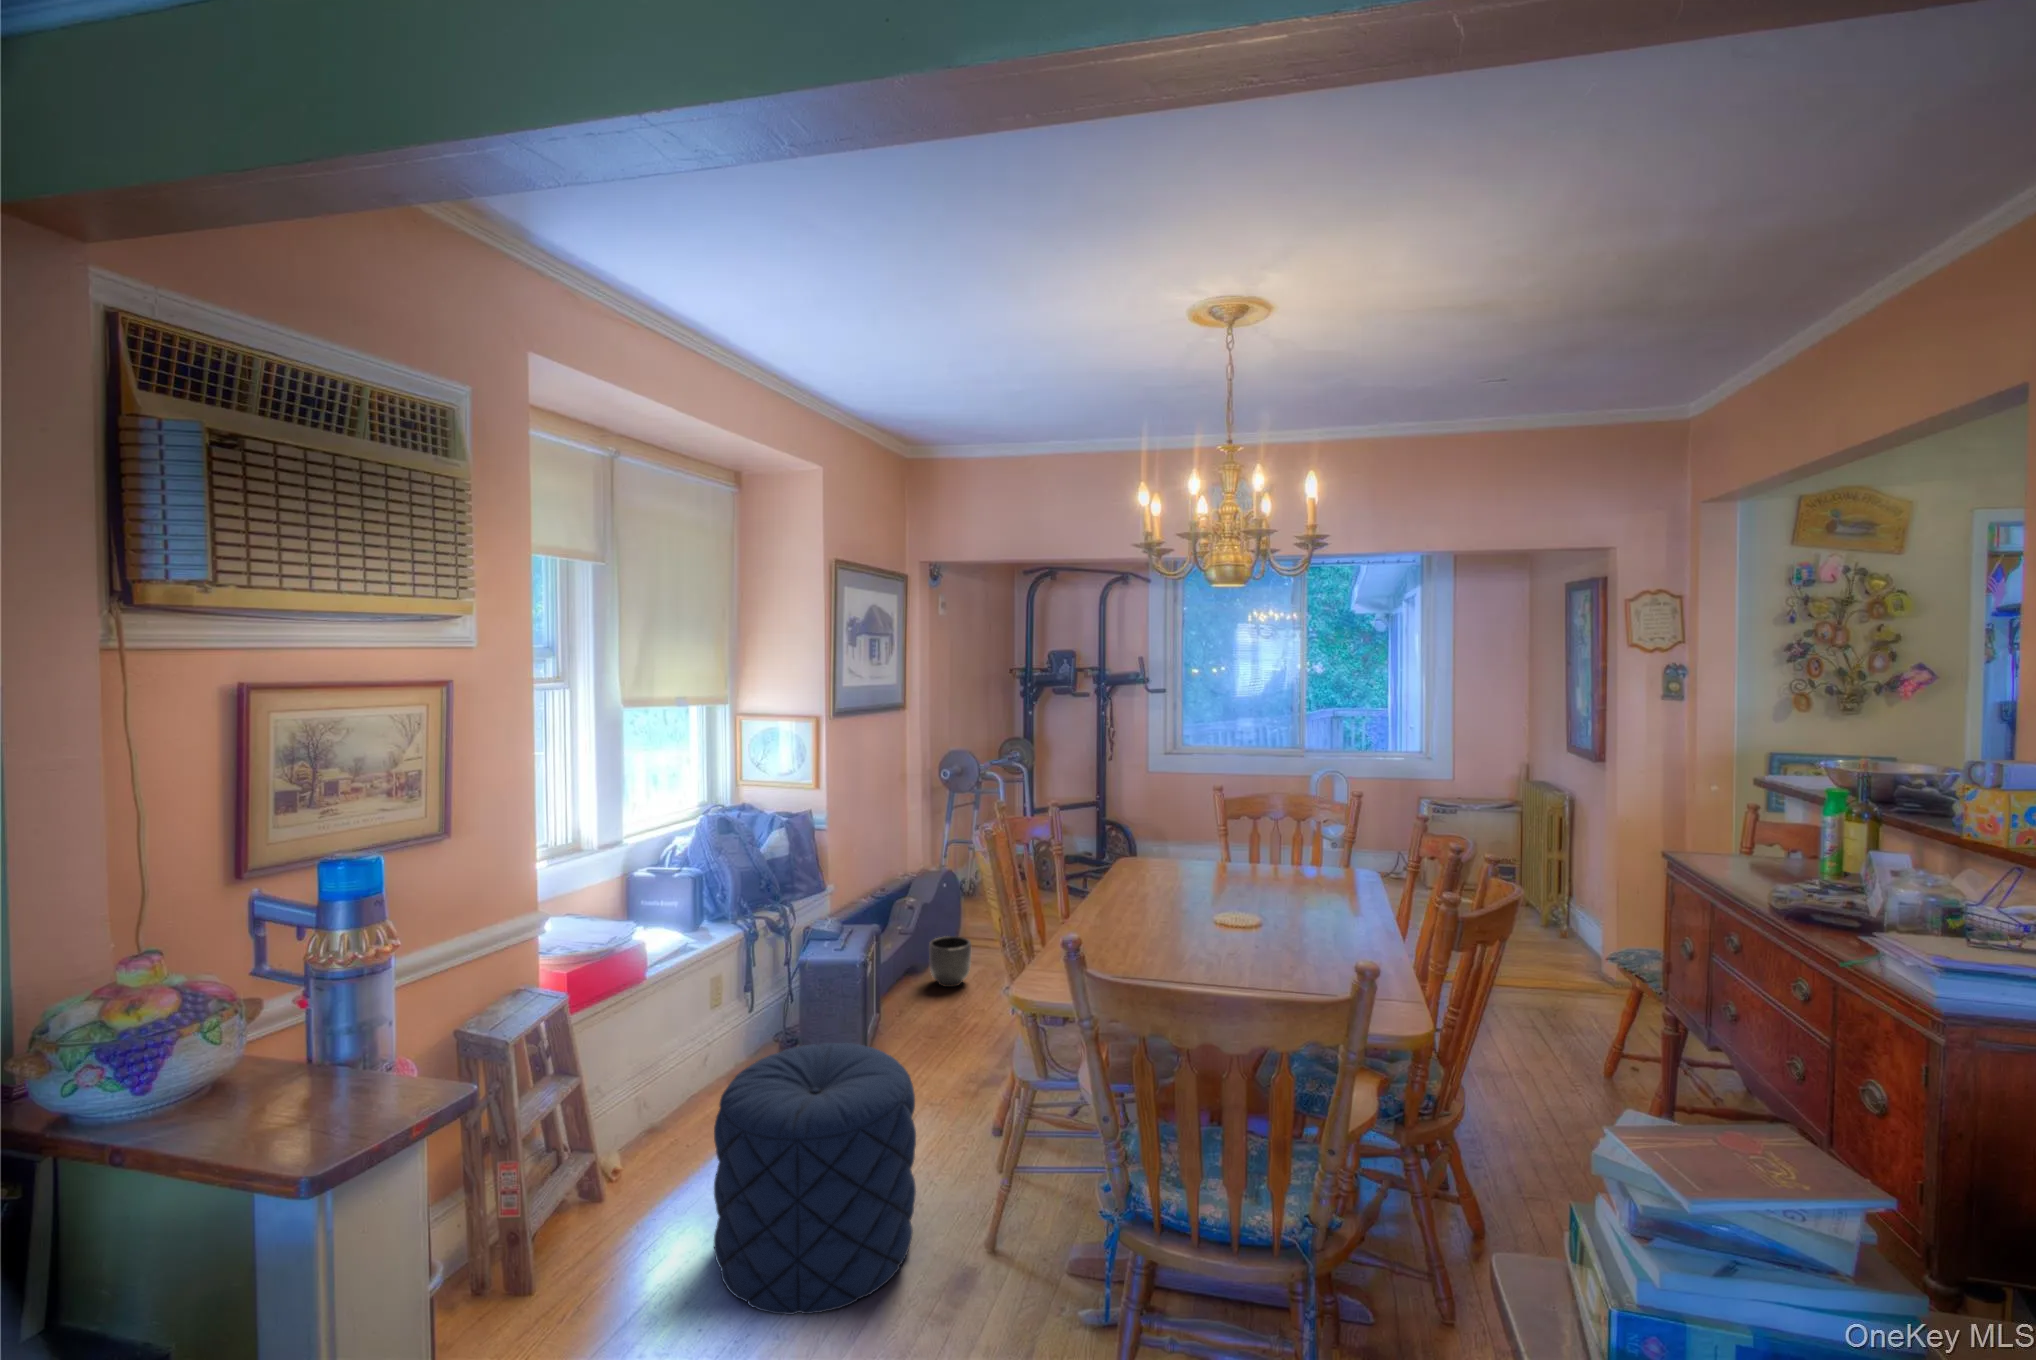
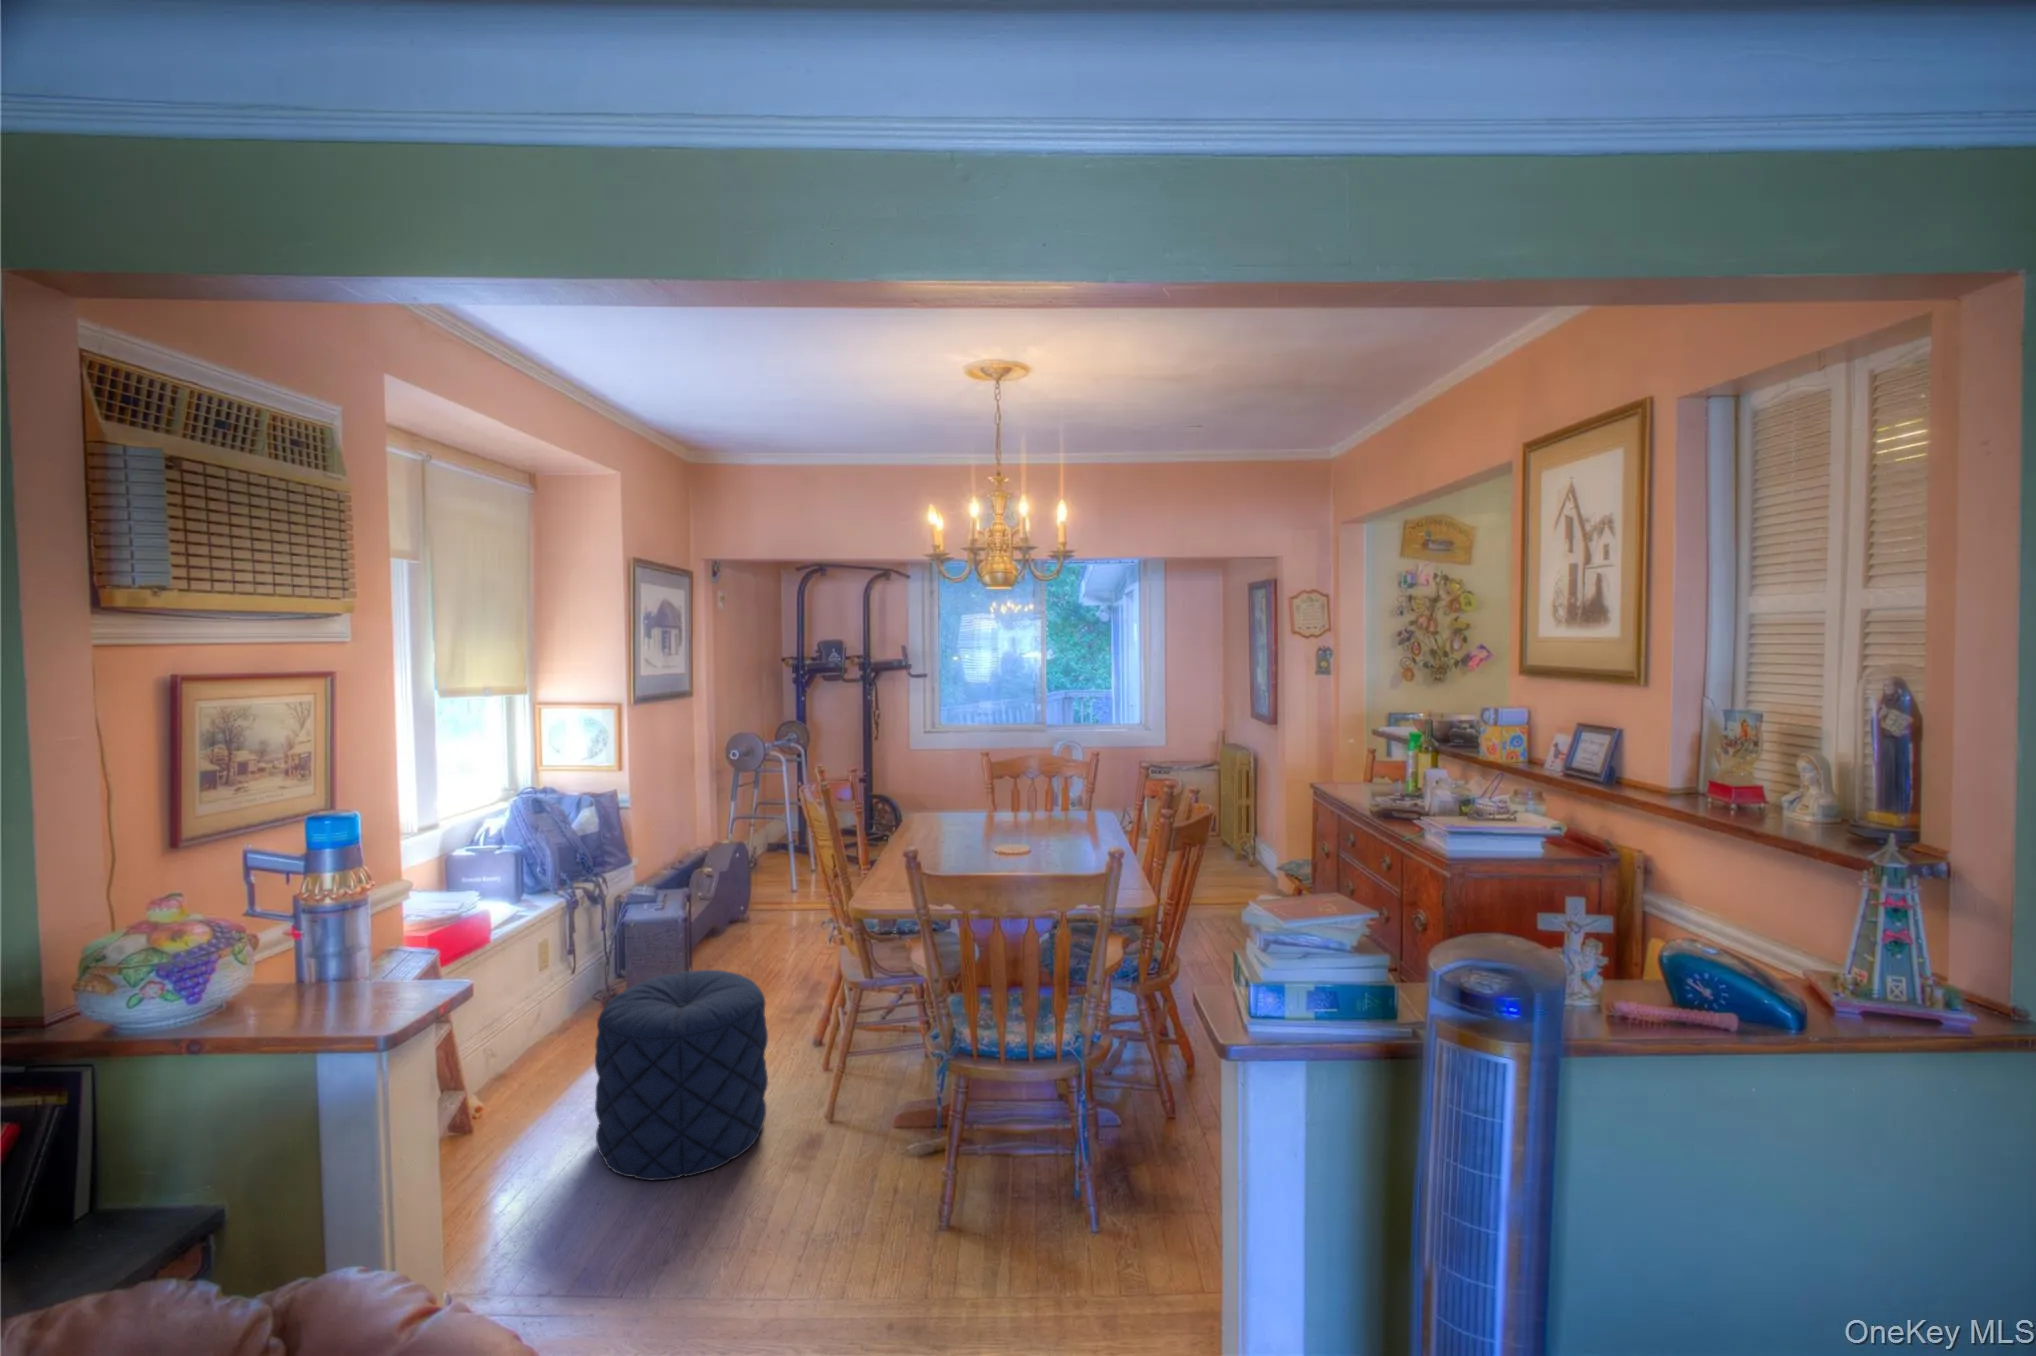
planter: present [929,936,971,987] -> none [729,899,768,944]

